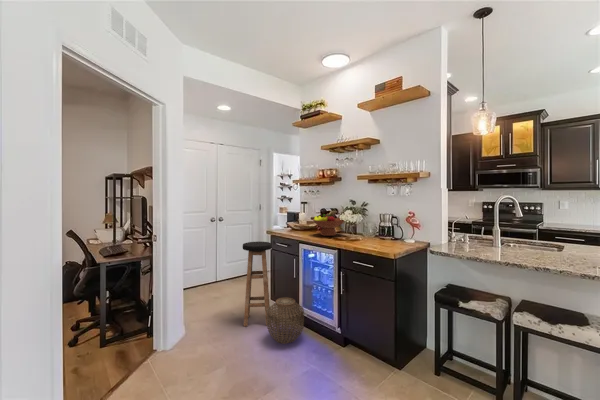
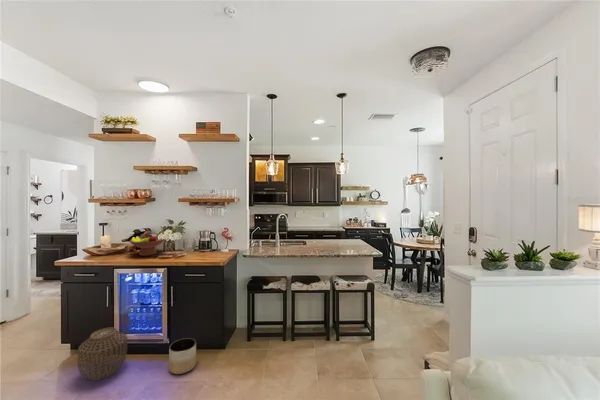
bar stool: present [243,242,272,326] -> none [24,273,72,385]
planter: none [333,333,362,373] -> present [169,338,196,374]

